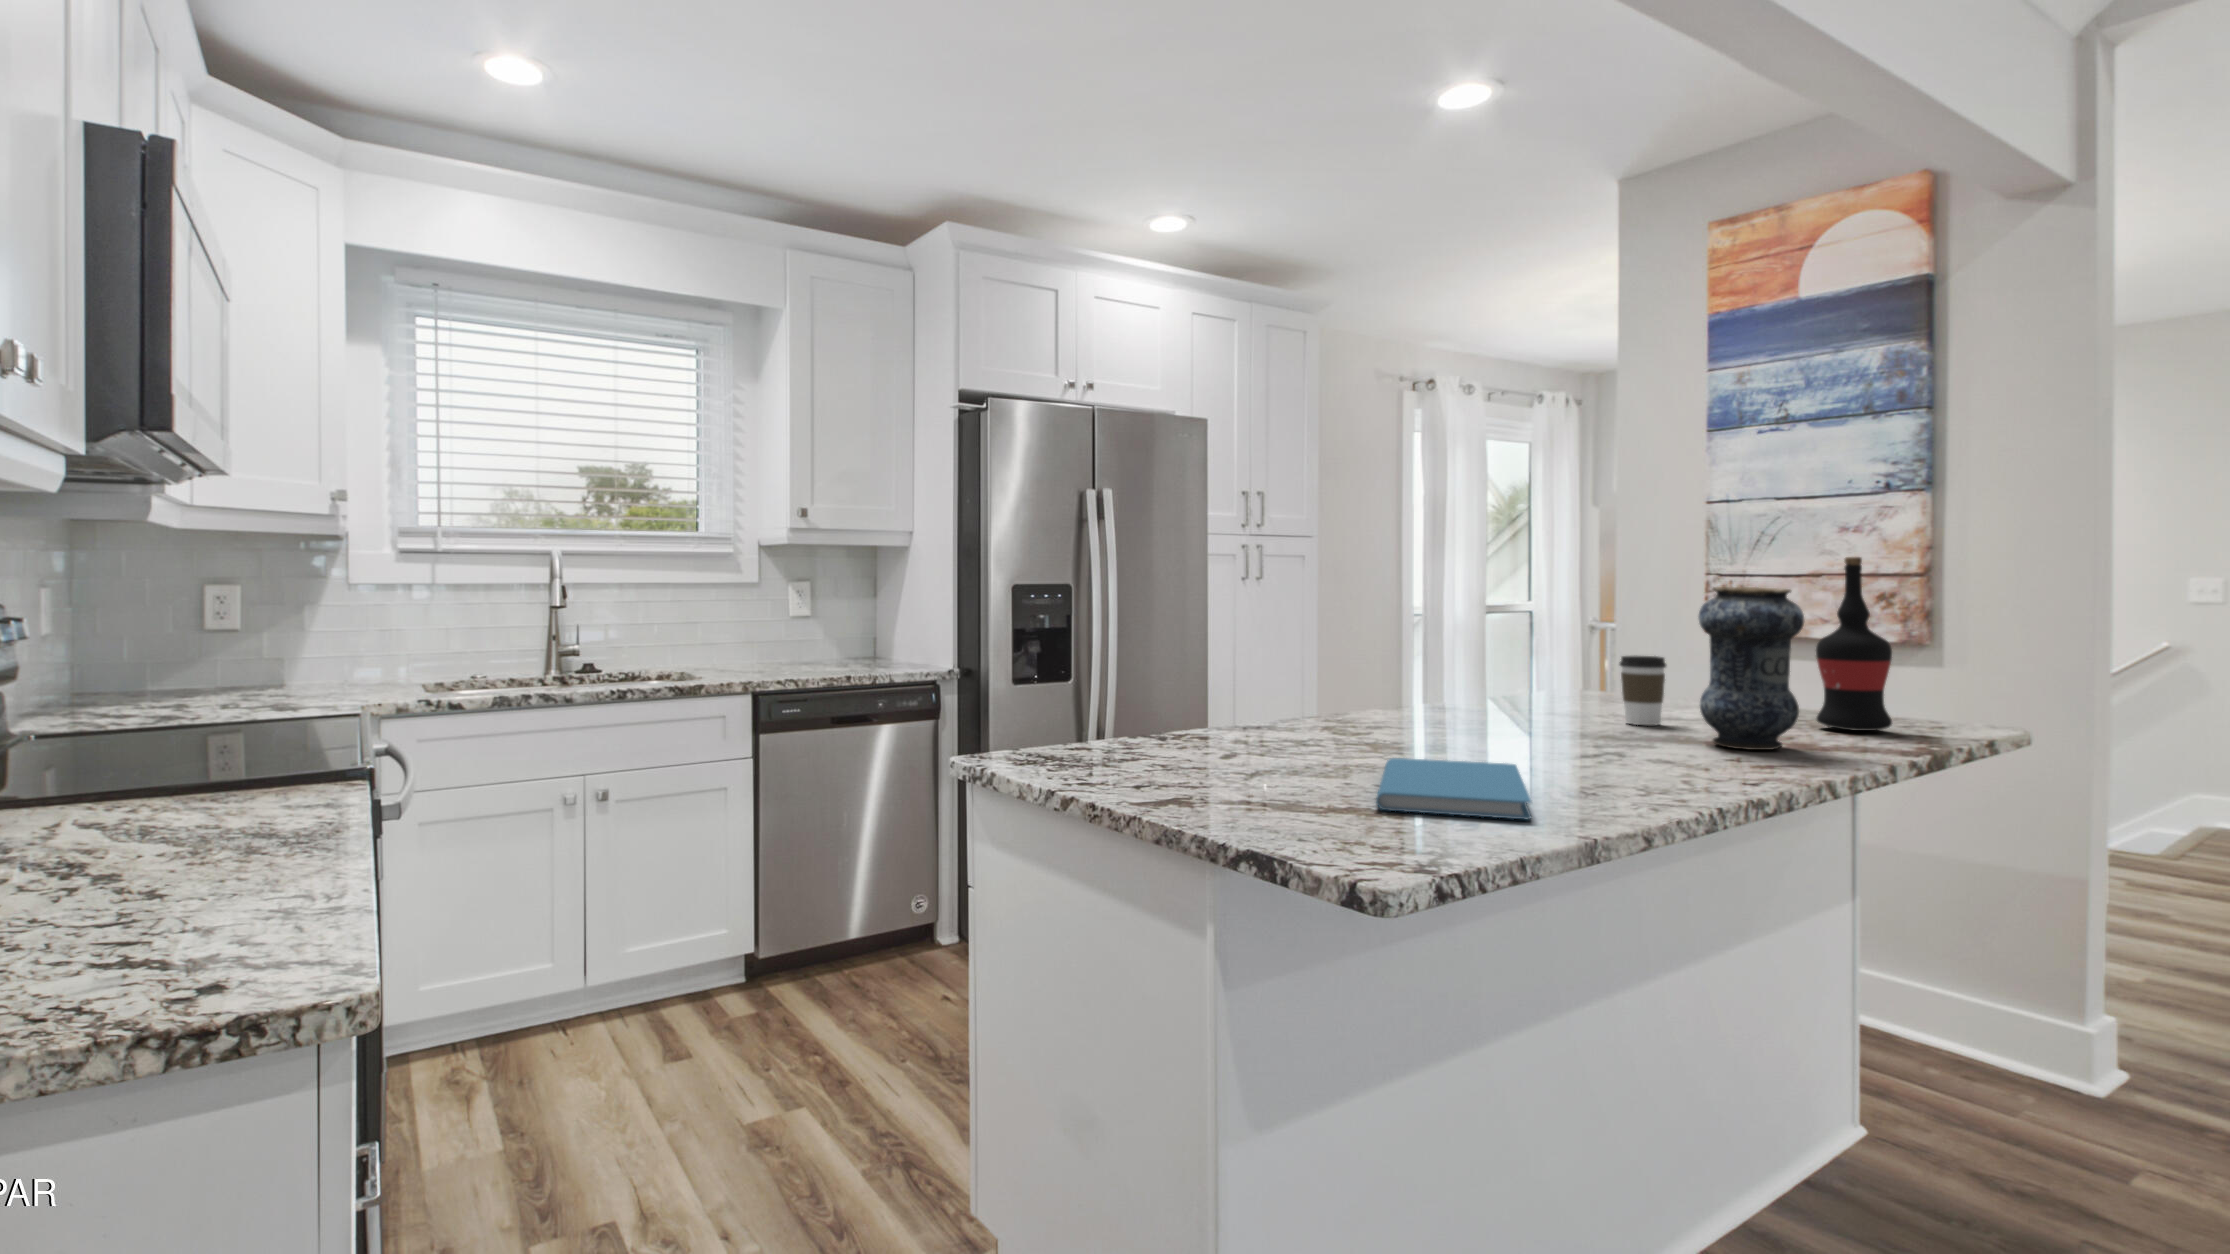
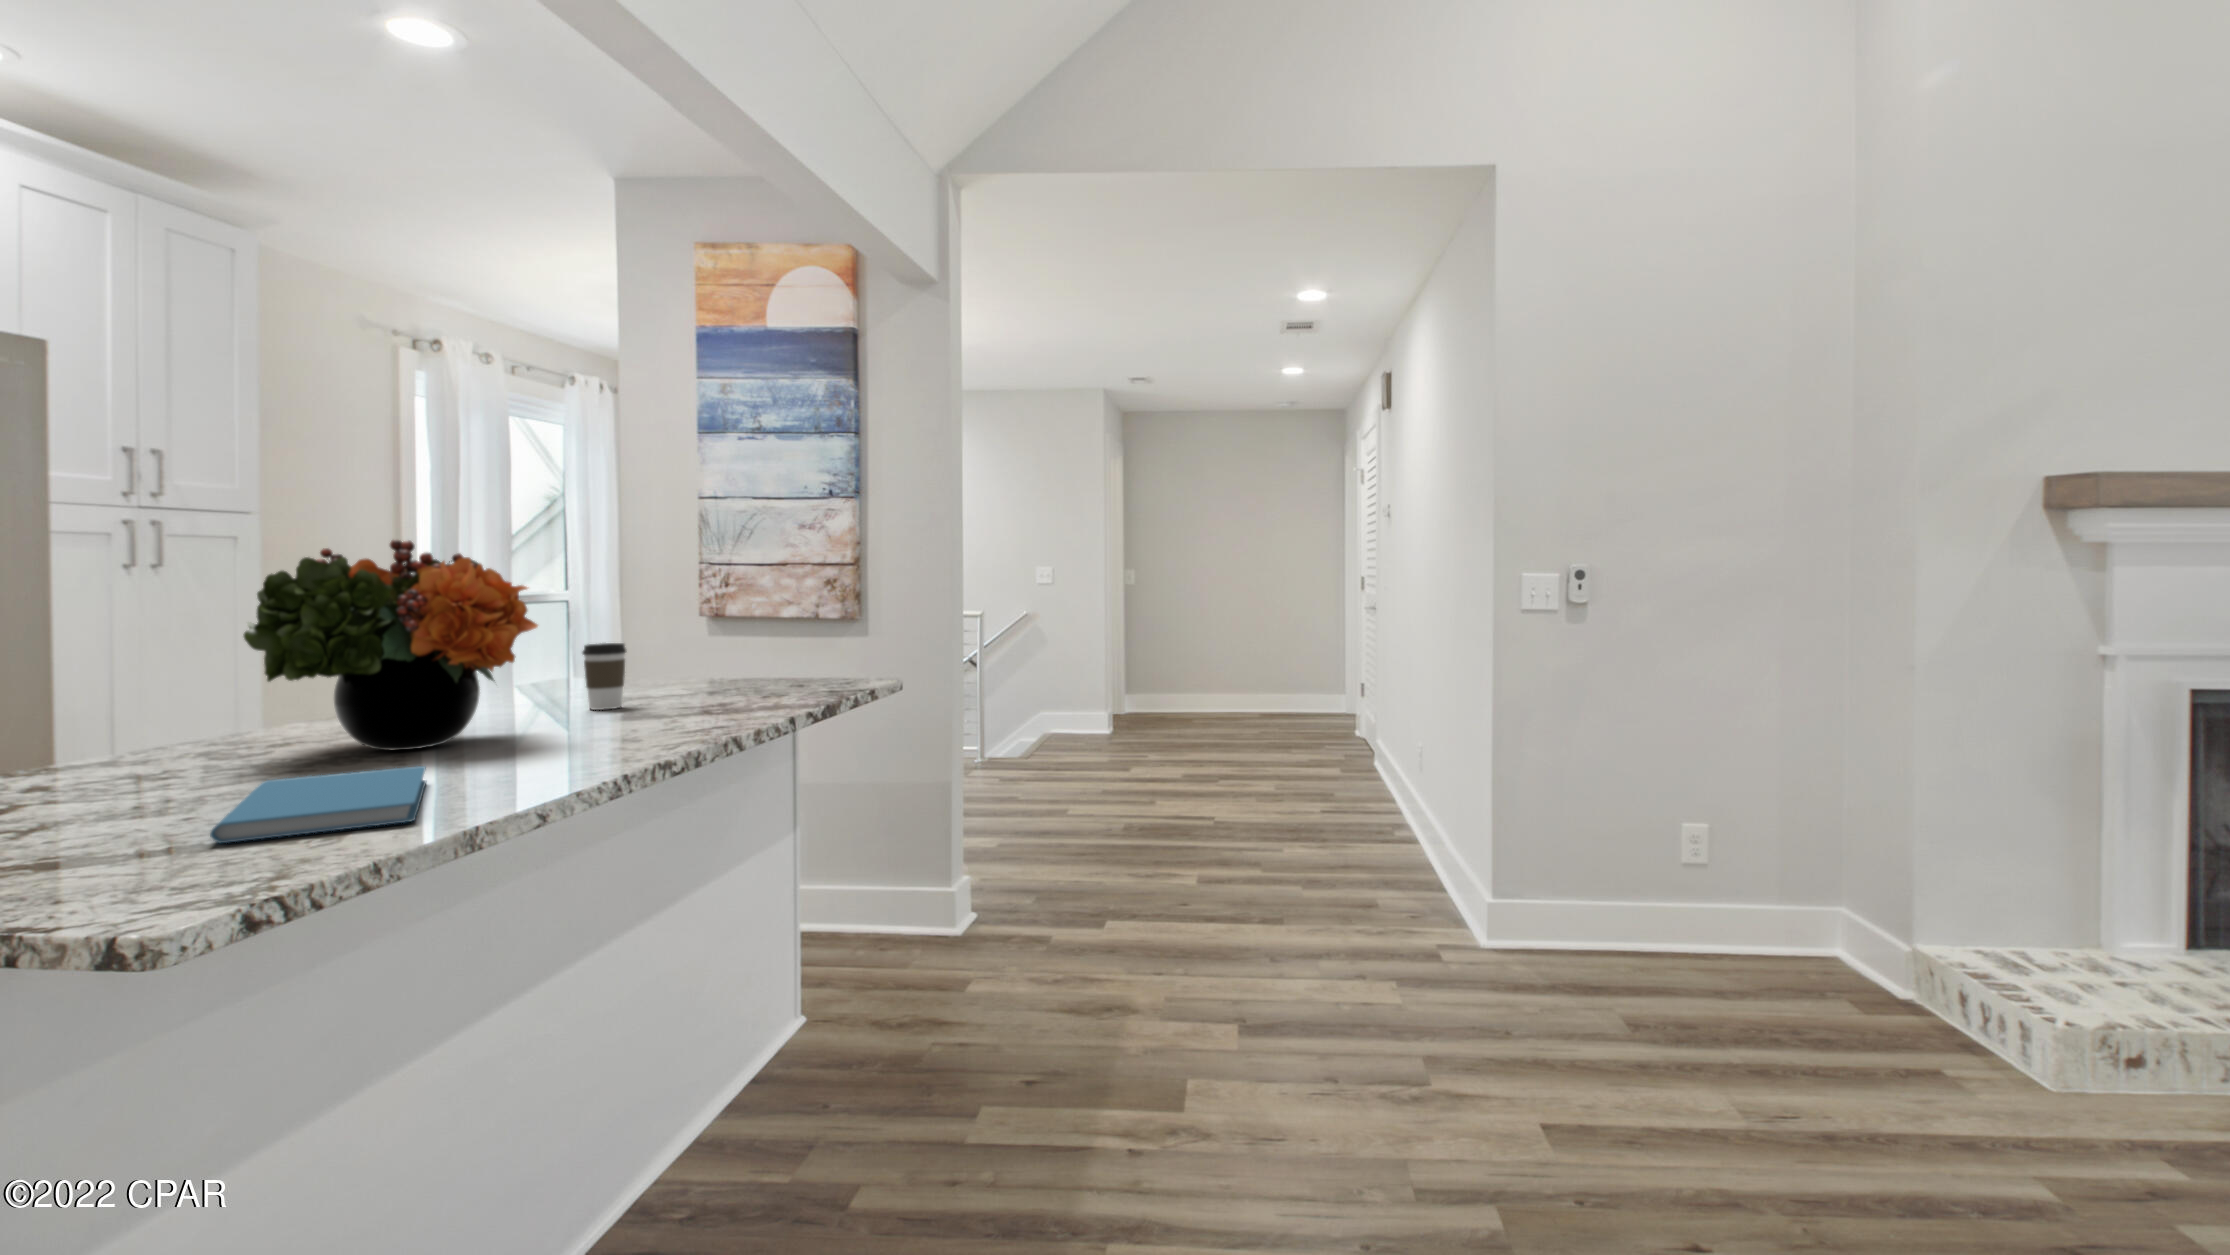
flower arrangement: none [1356,549,1599,744] -> present [243,540,538,750]
wine bottle: present [1816,557,1892,731] -> none [754,550,810,694]
vase: present [1699,587,1804,750] -> none [643,577,730,721]

